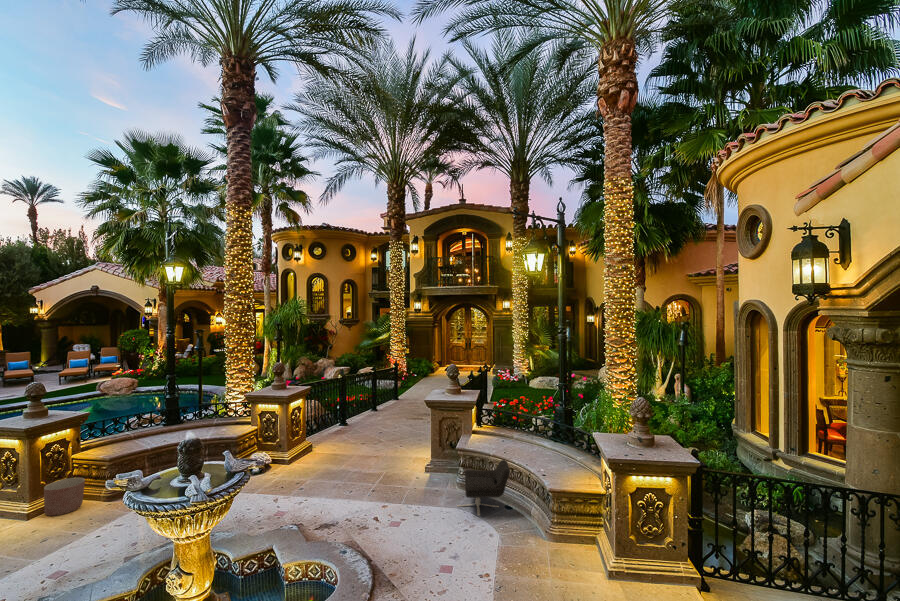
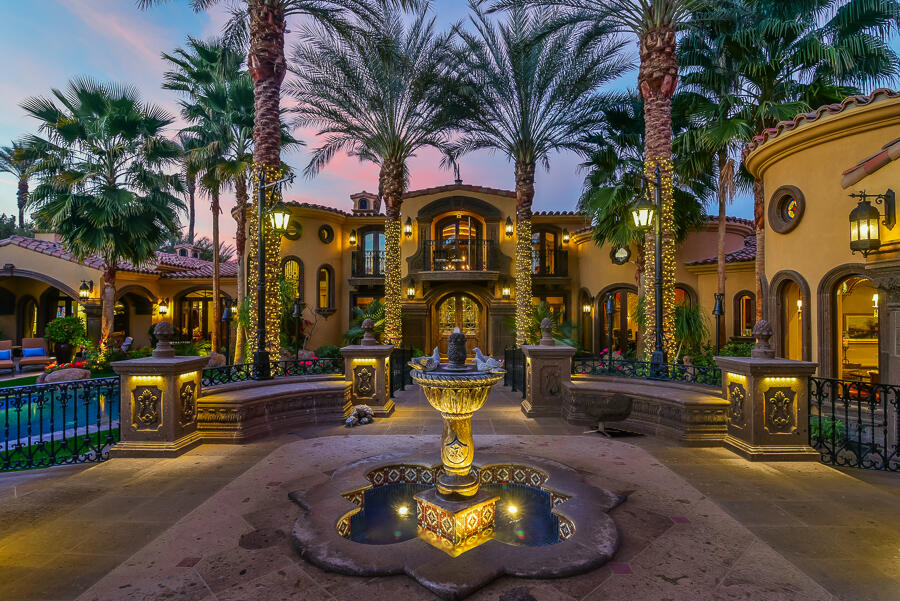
planter: present [44,478,85,516] -> none [185,421,220,456]

